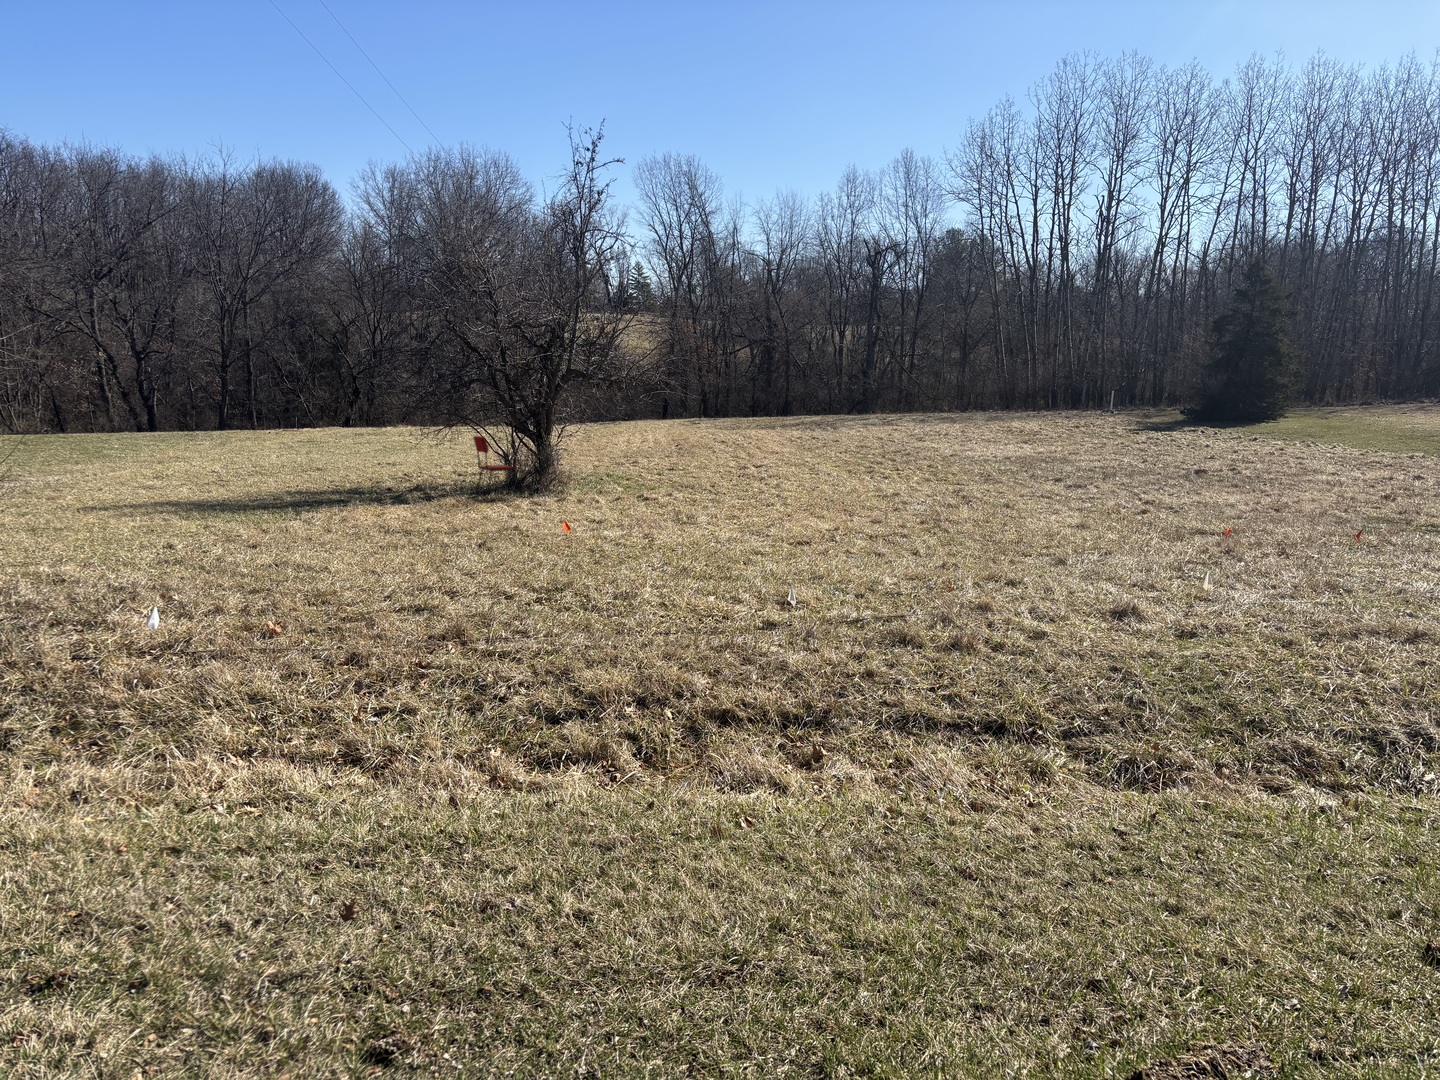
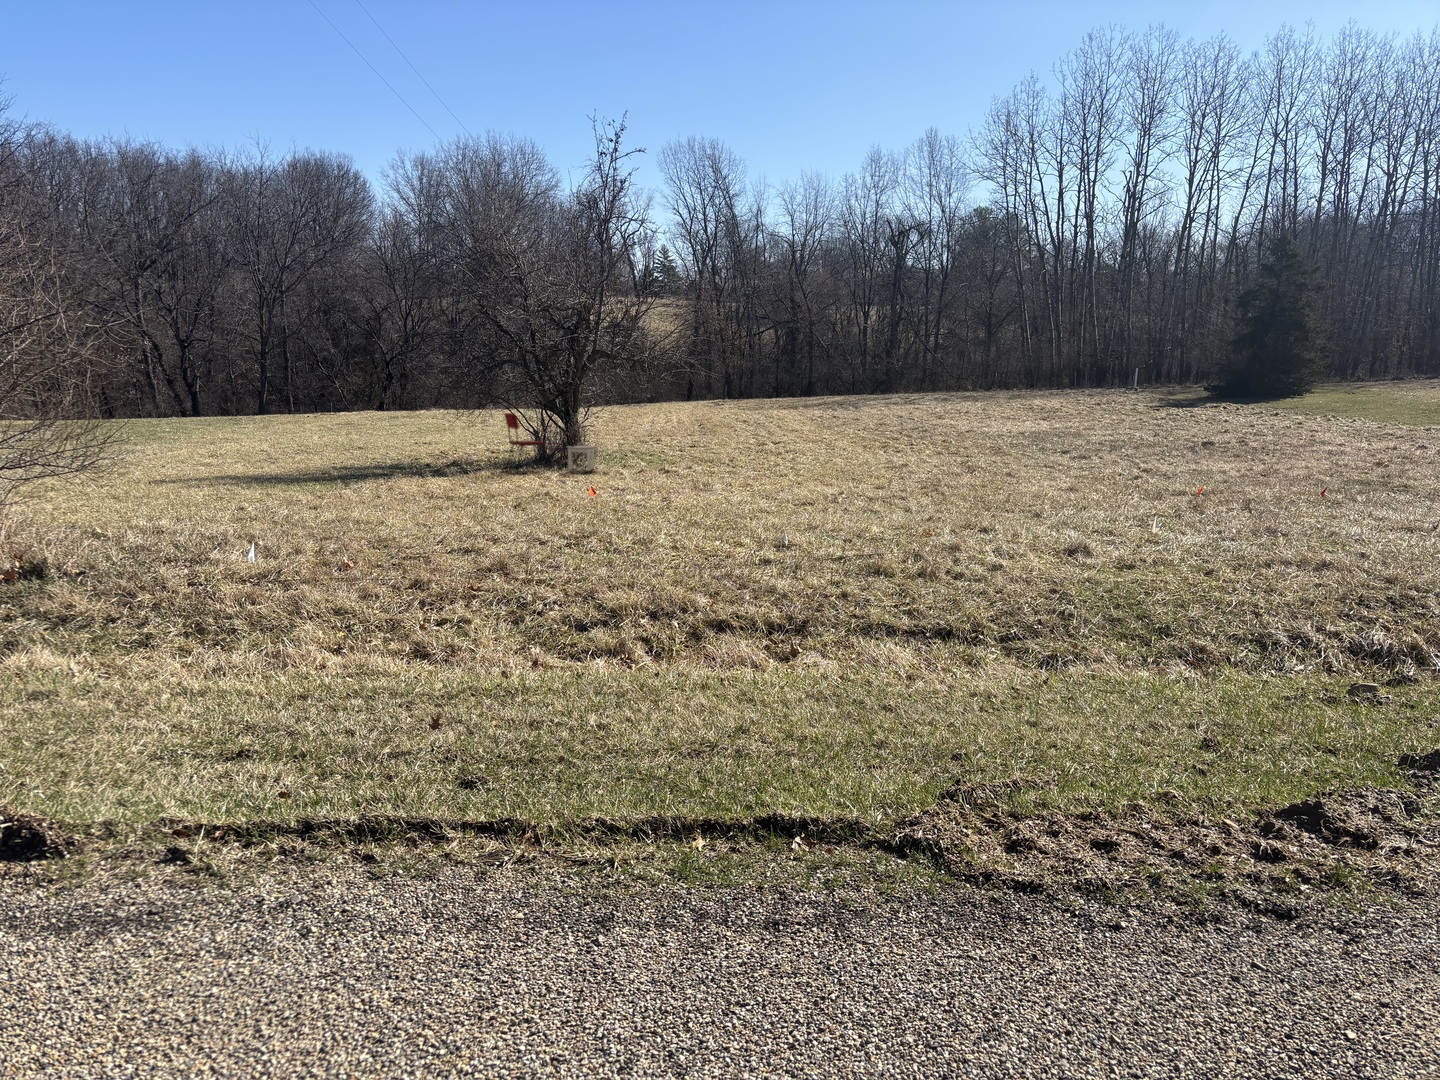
round table: none [539,471,572,498] -> present [567,446,595,471]

